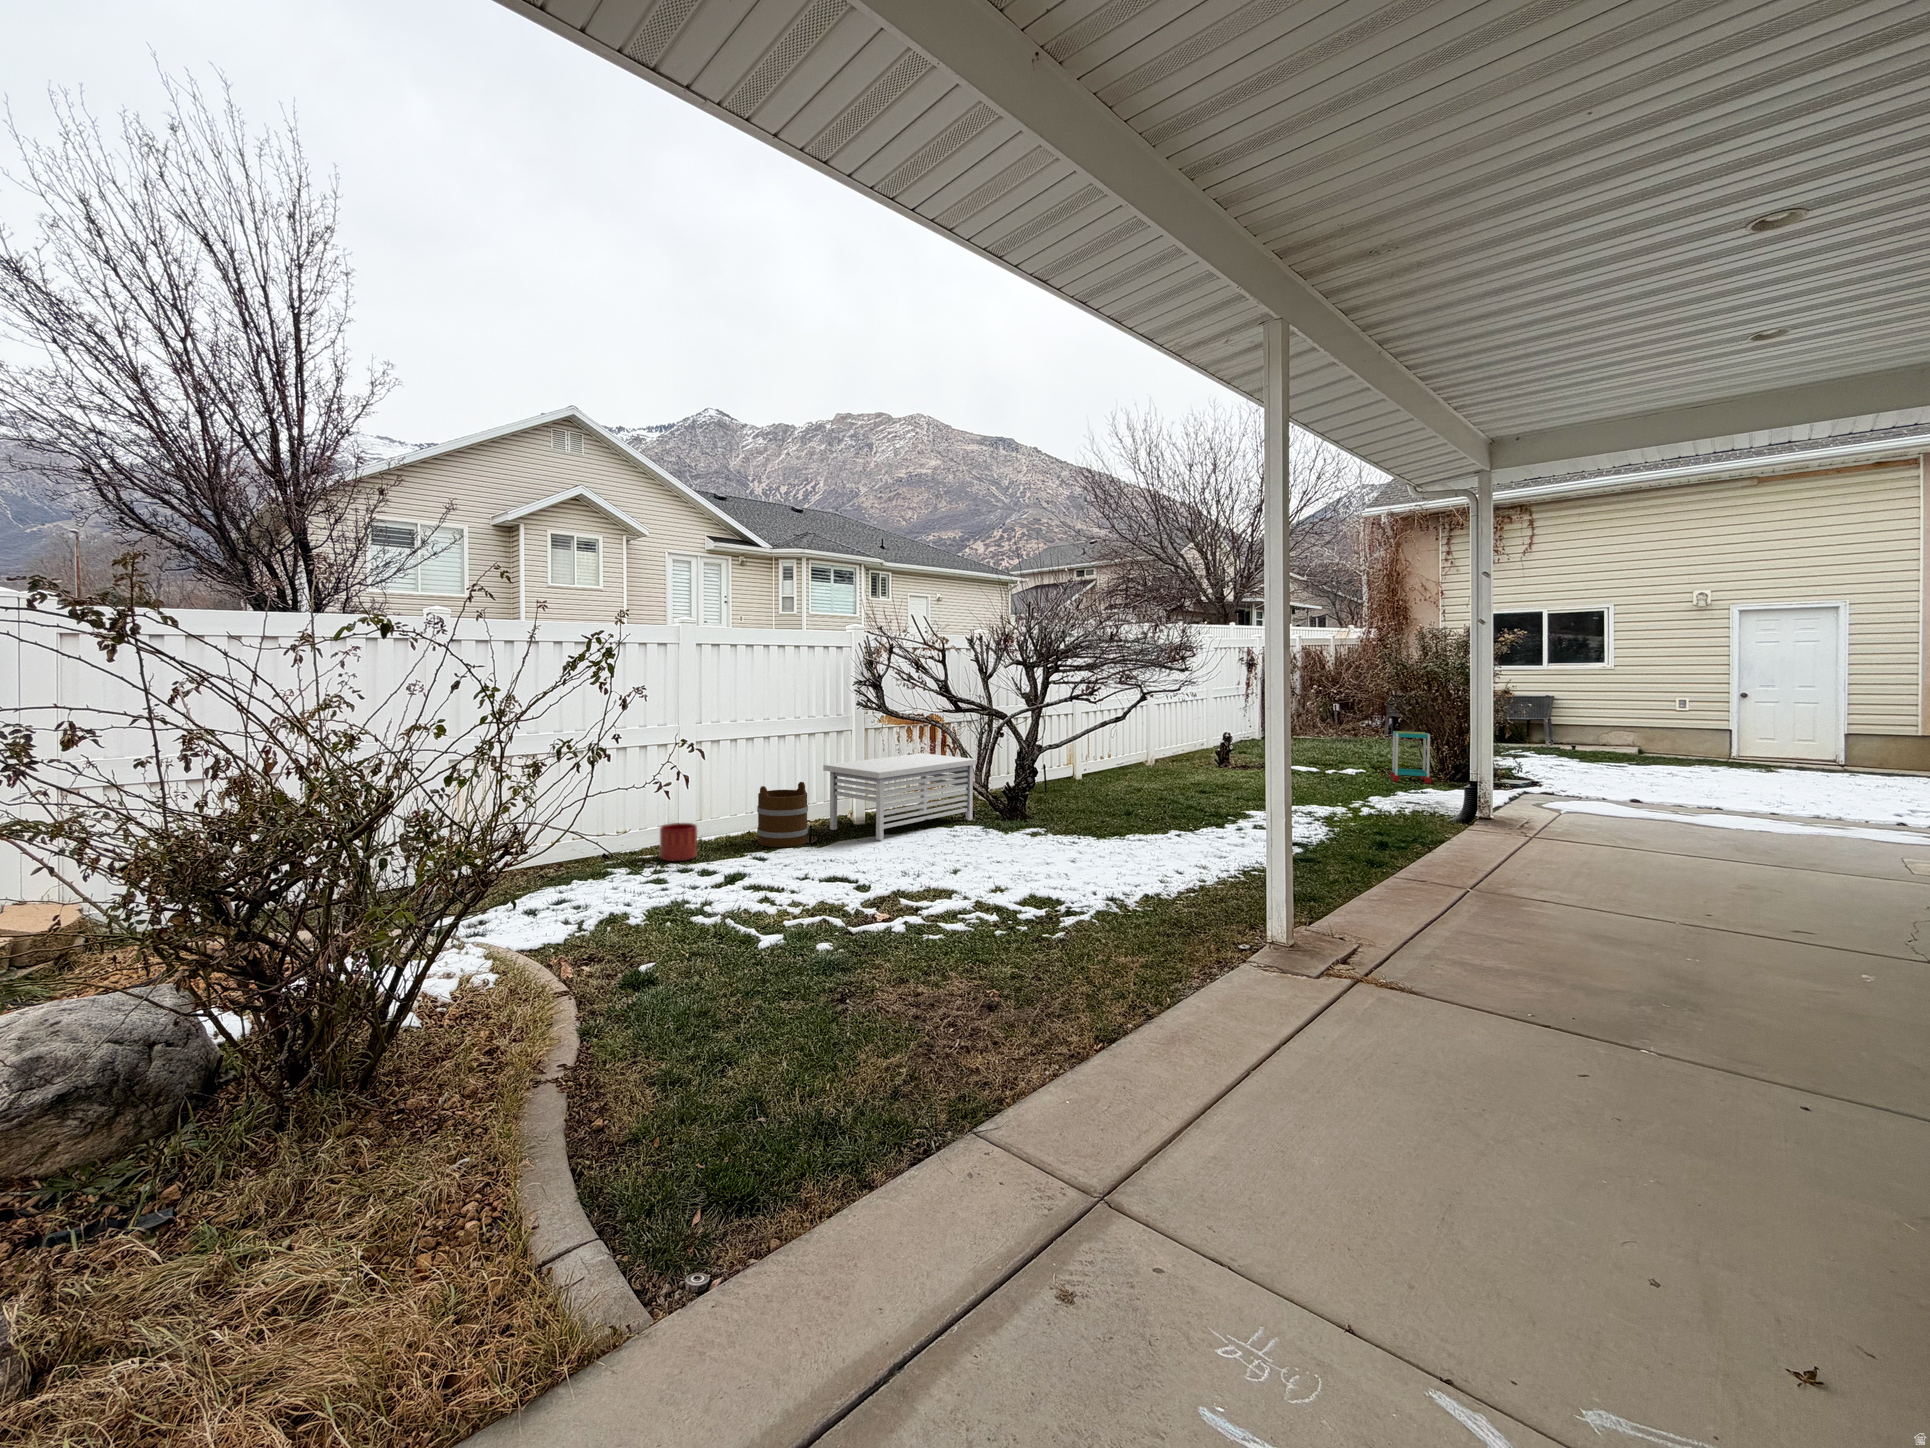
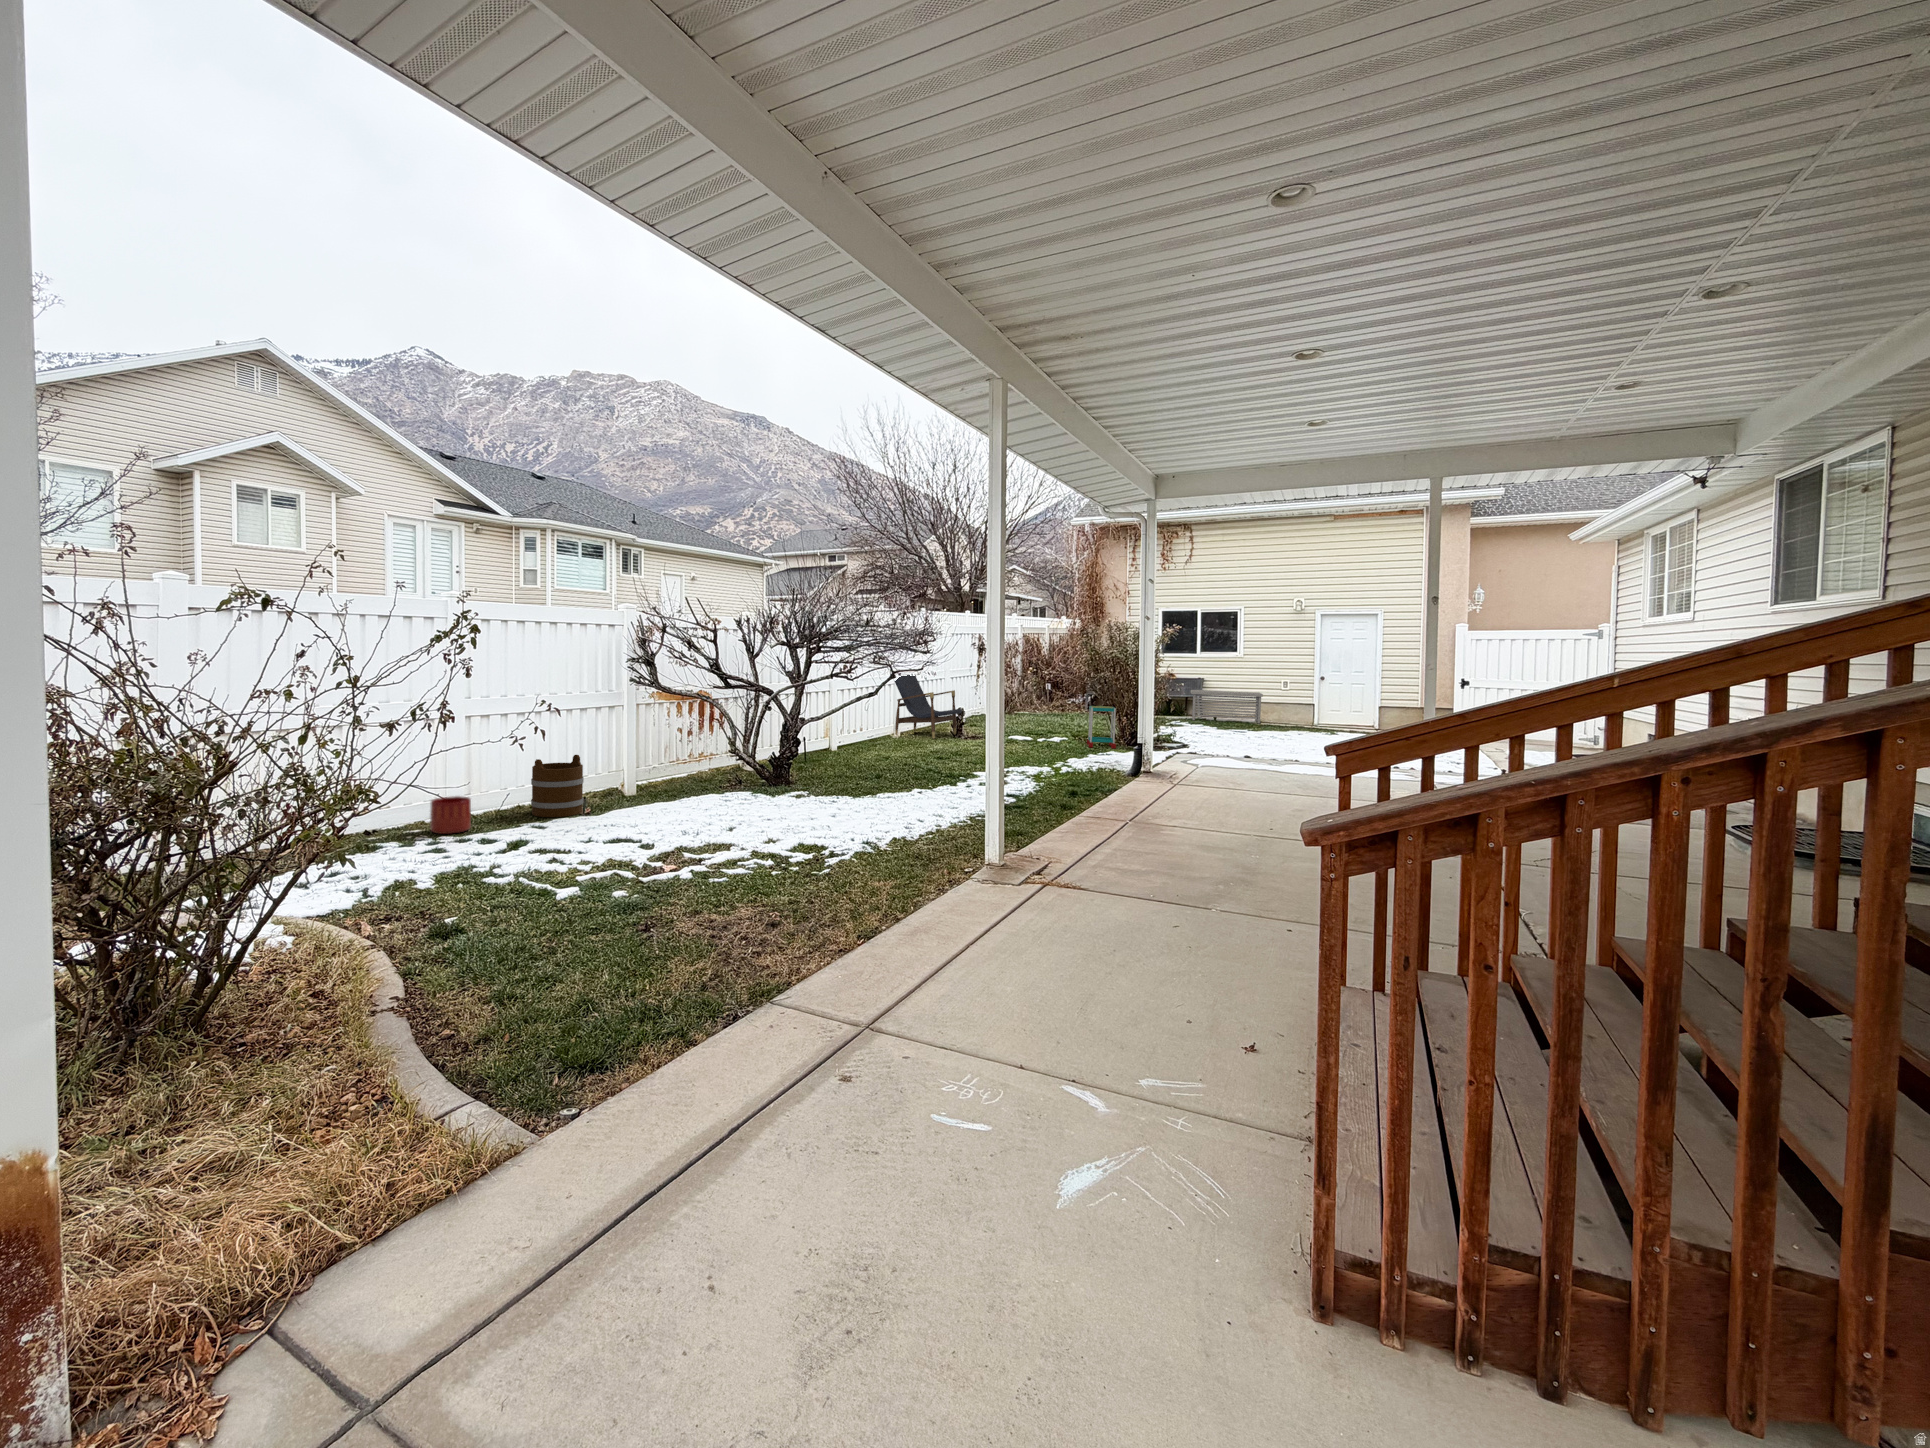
lounge chair: none [1147,694,1229,767] -> present [895,675,962,739]
storage bench: present [823,753,977,840] -> present [1191,690,1263,723]

